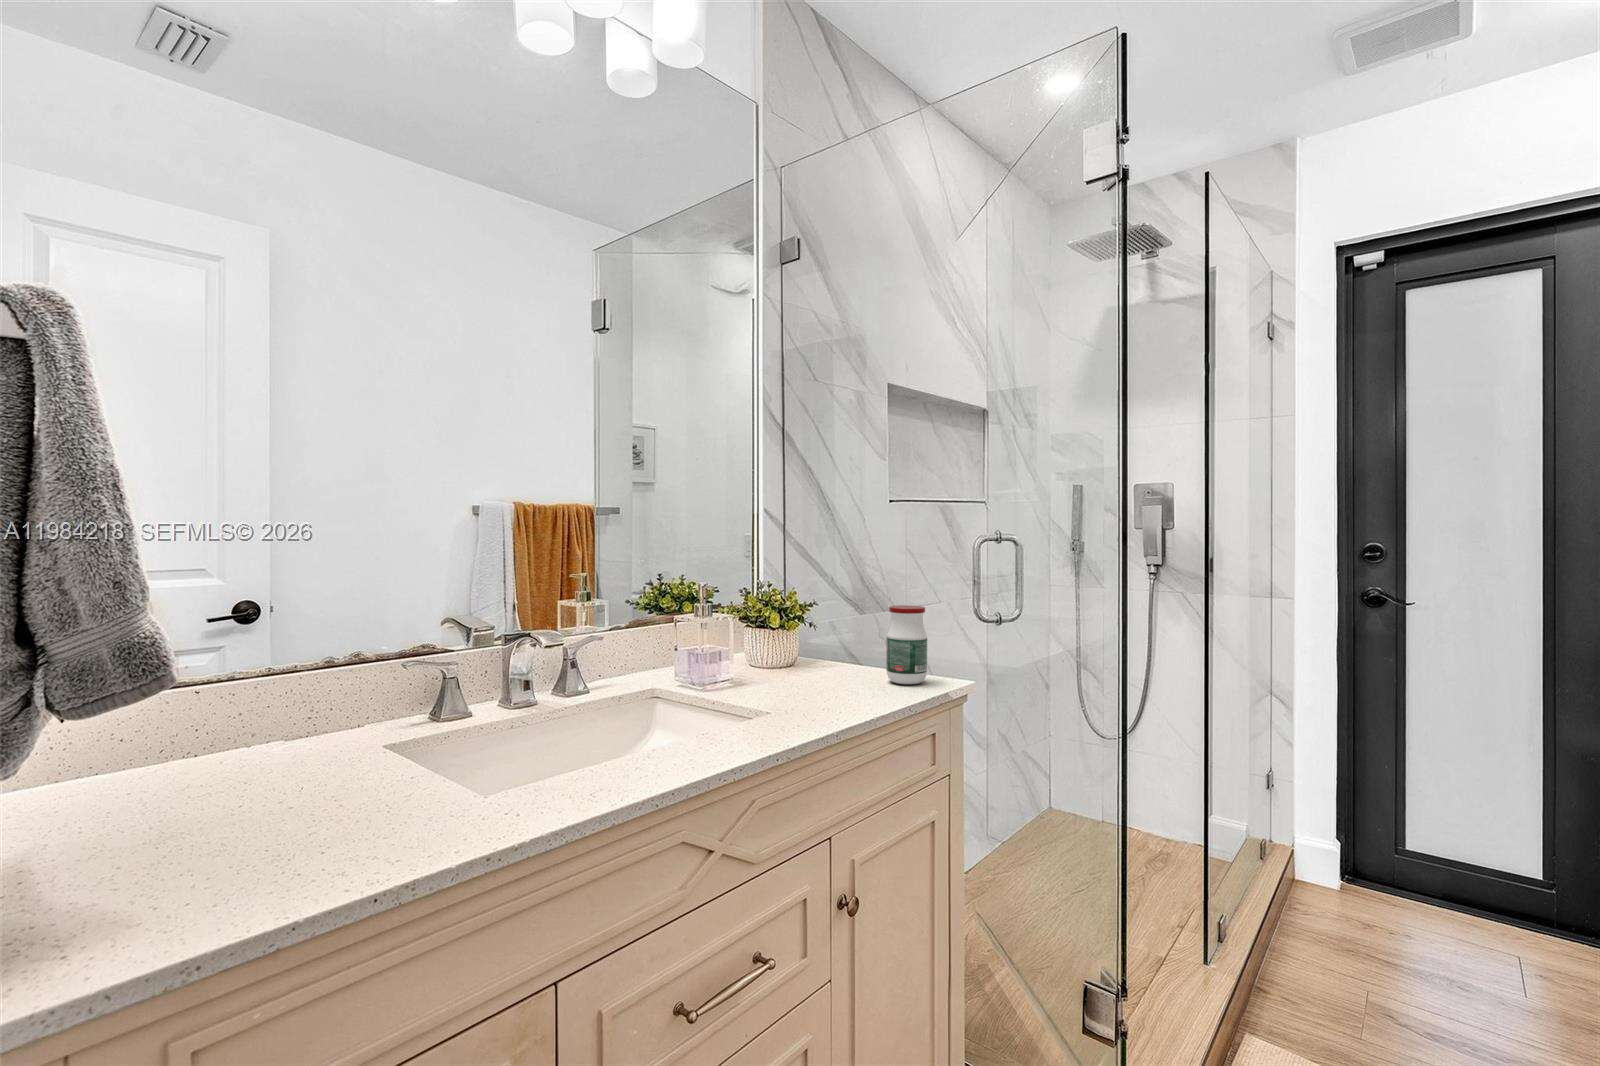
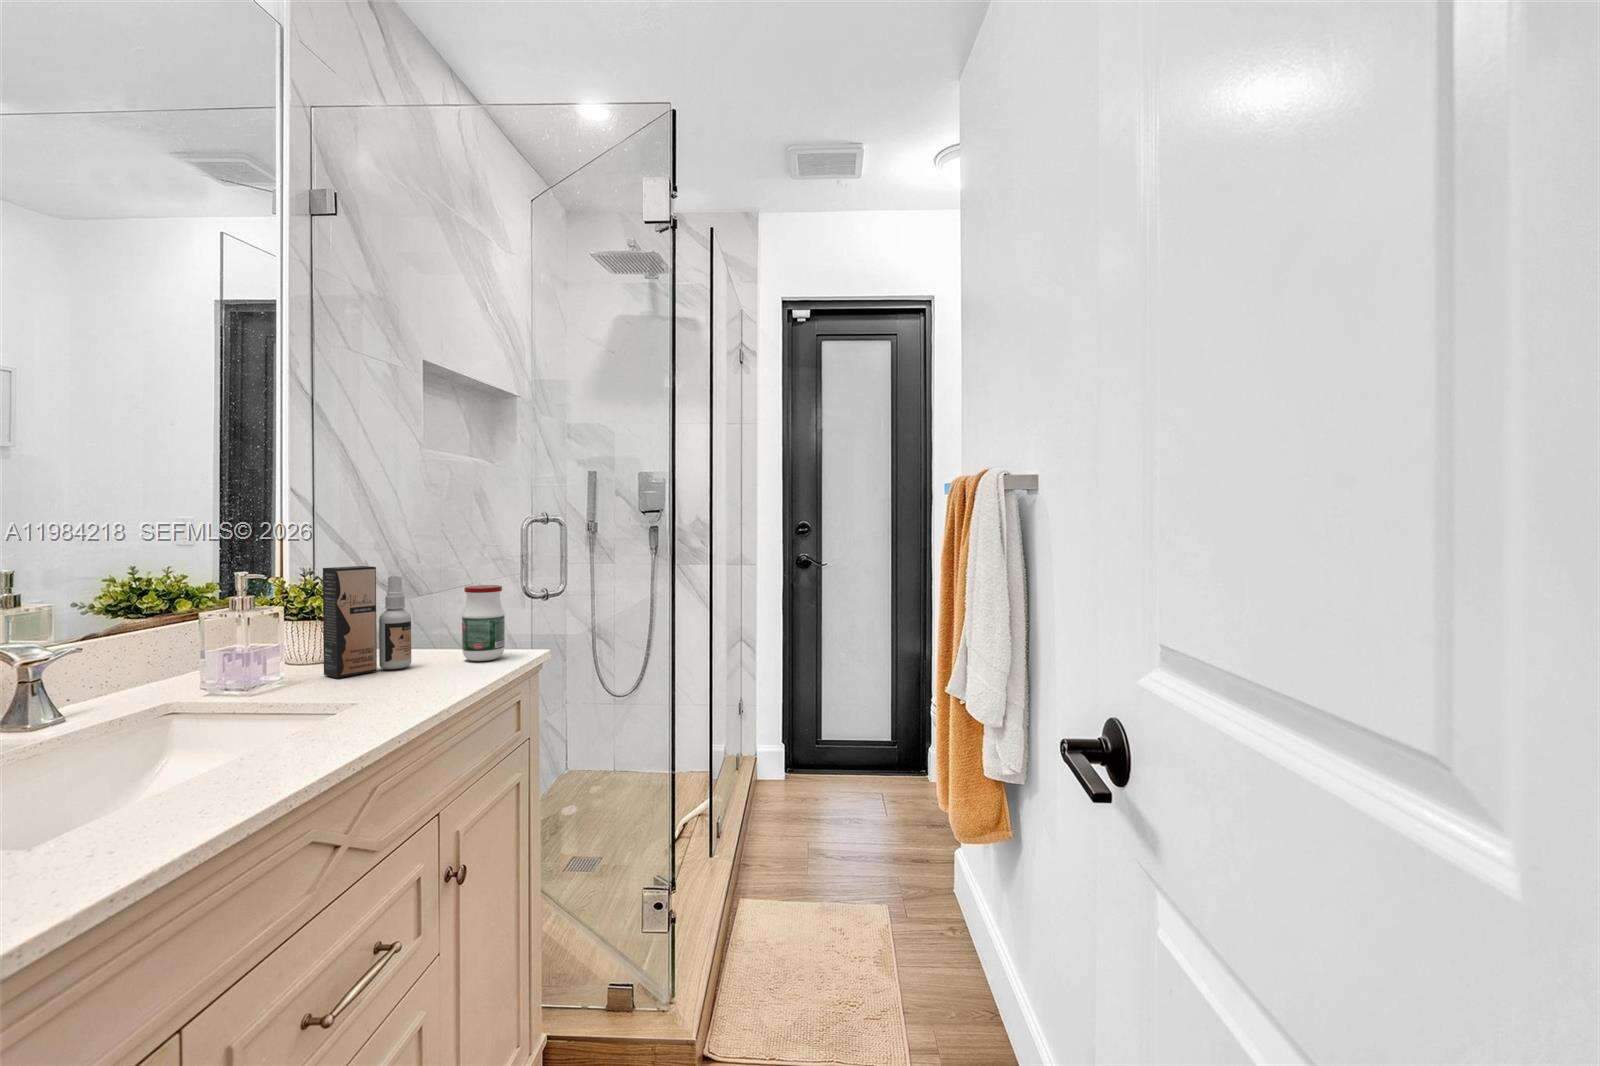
spray bottle: none [769,581,840,684] -> present [323,566,411,678]

